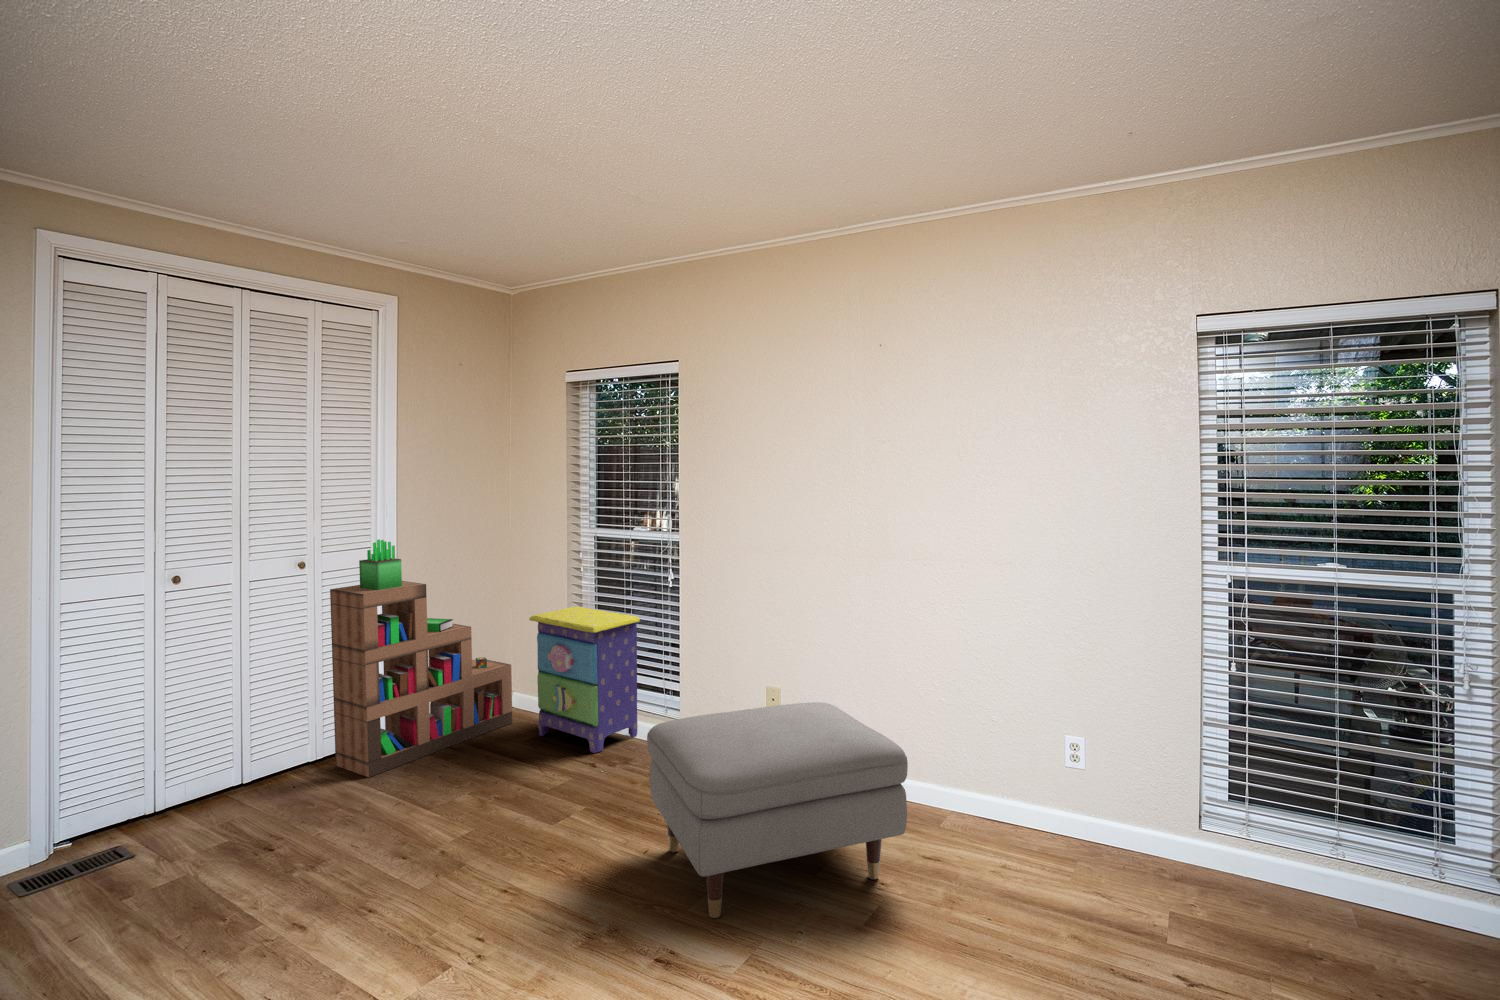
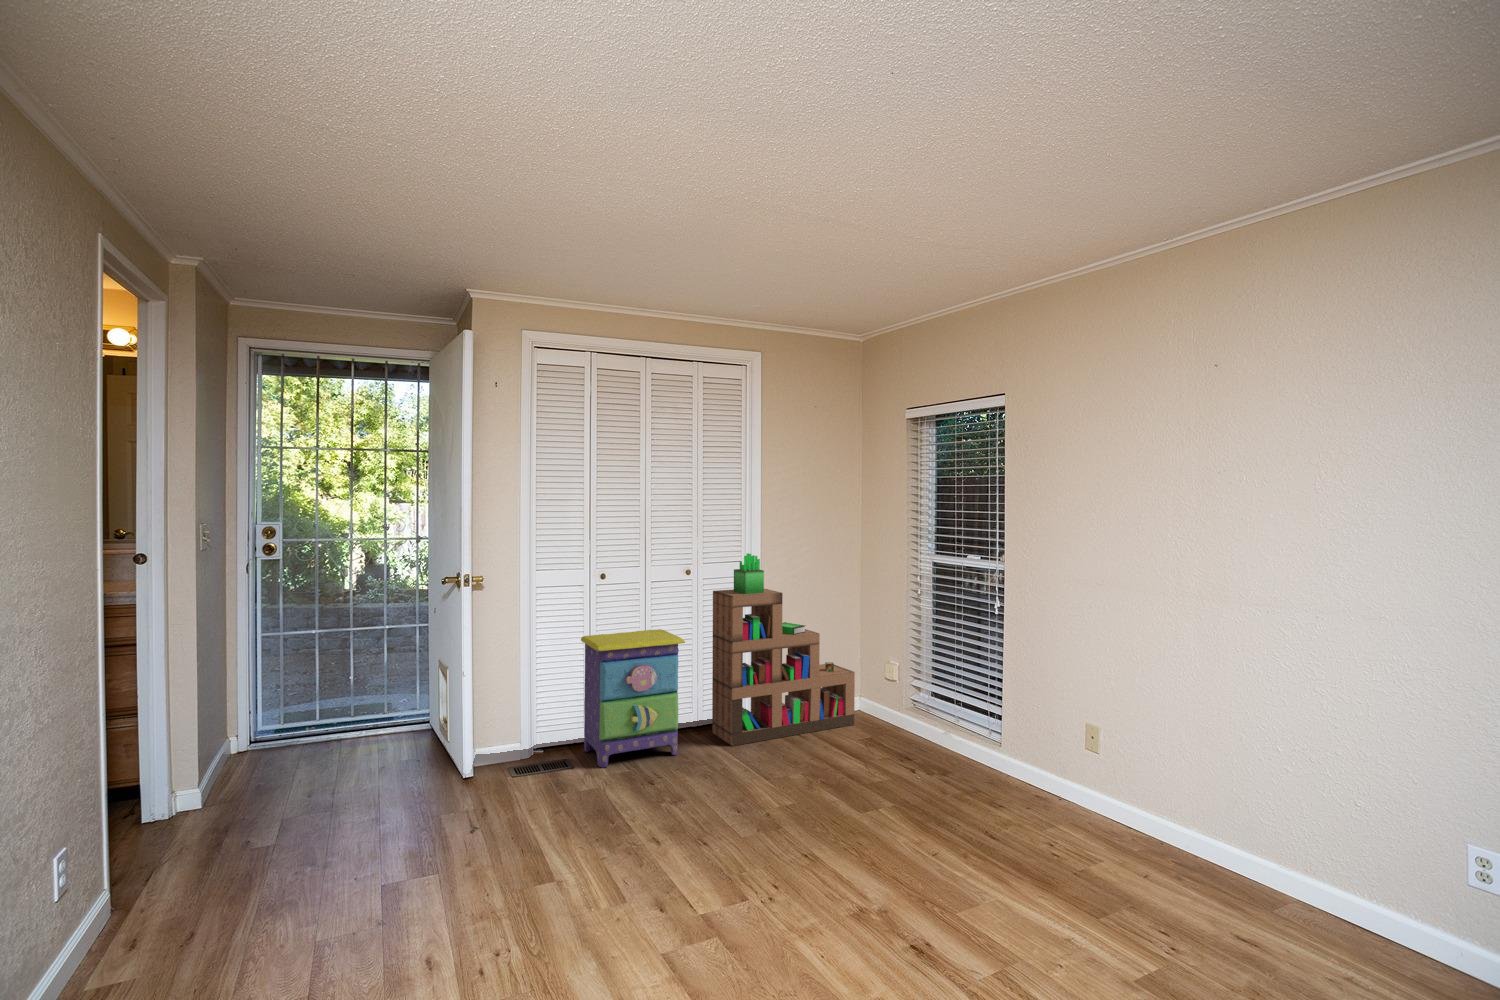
nightstand: present [529,607,640,753] -> present [581,629,685,767]
ottoman: present [647,702,908,918] -> none [937,735,1212,945]

